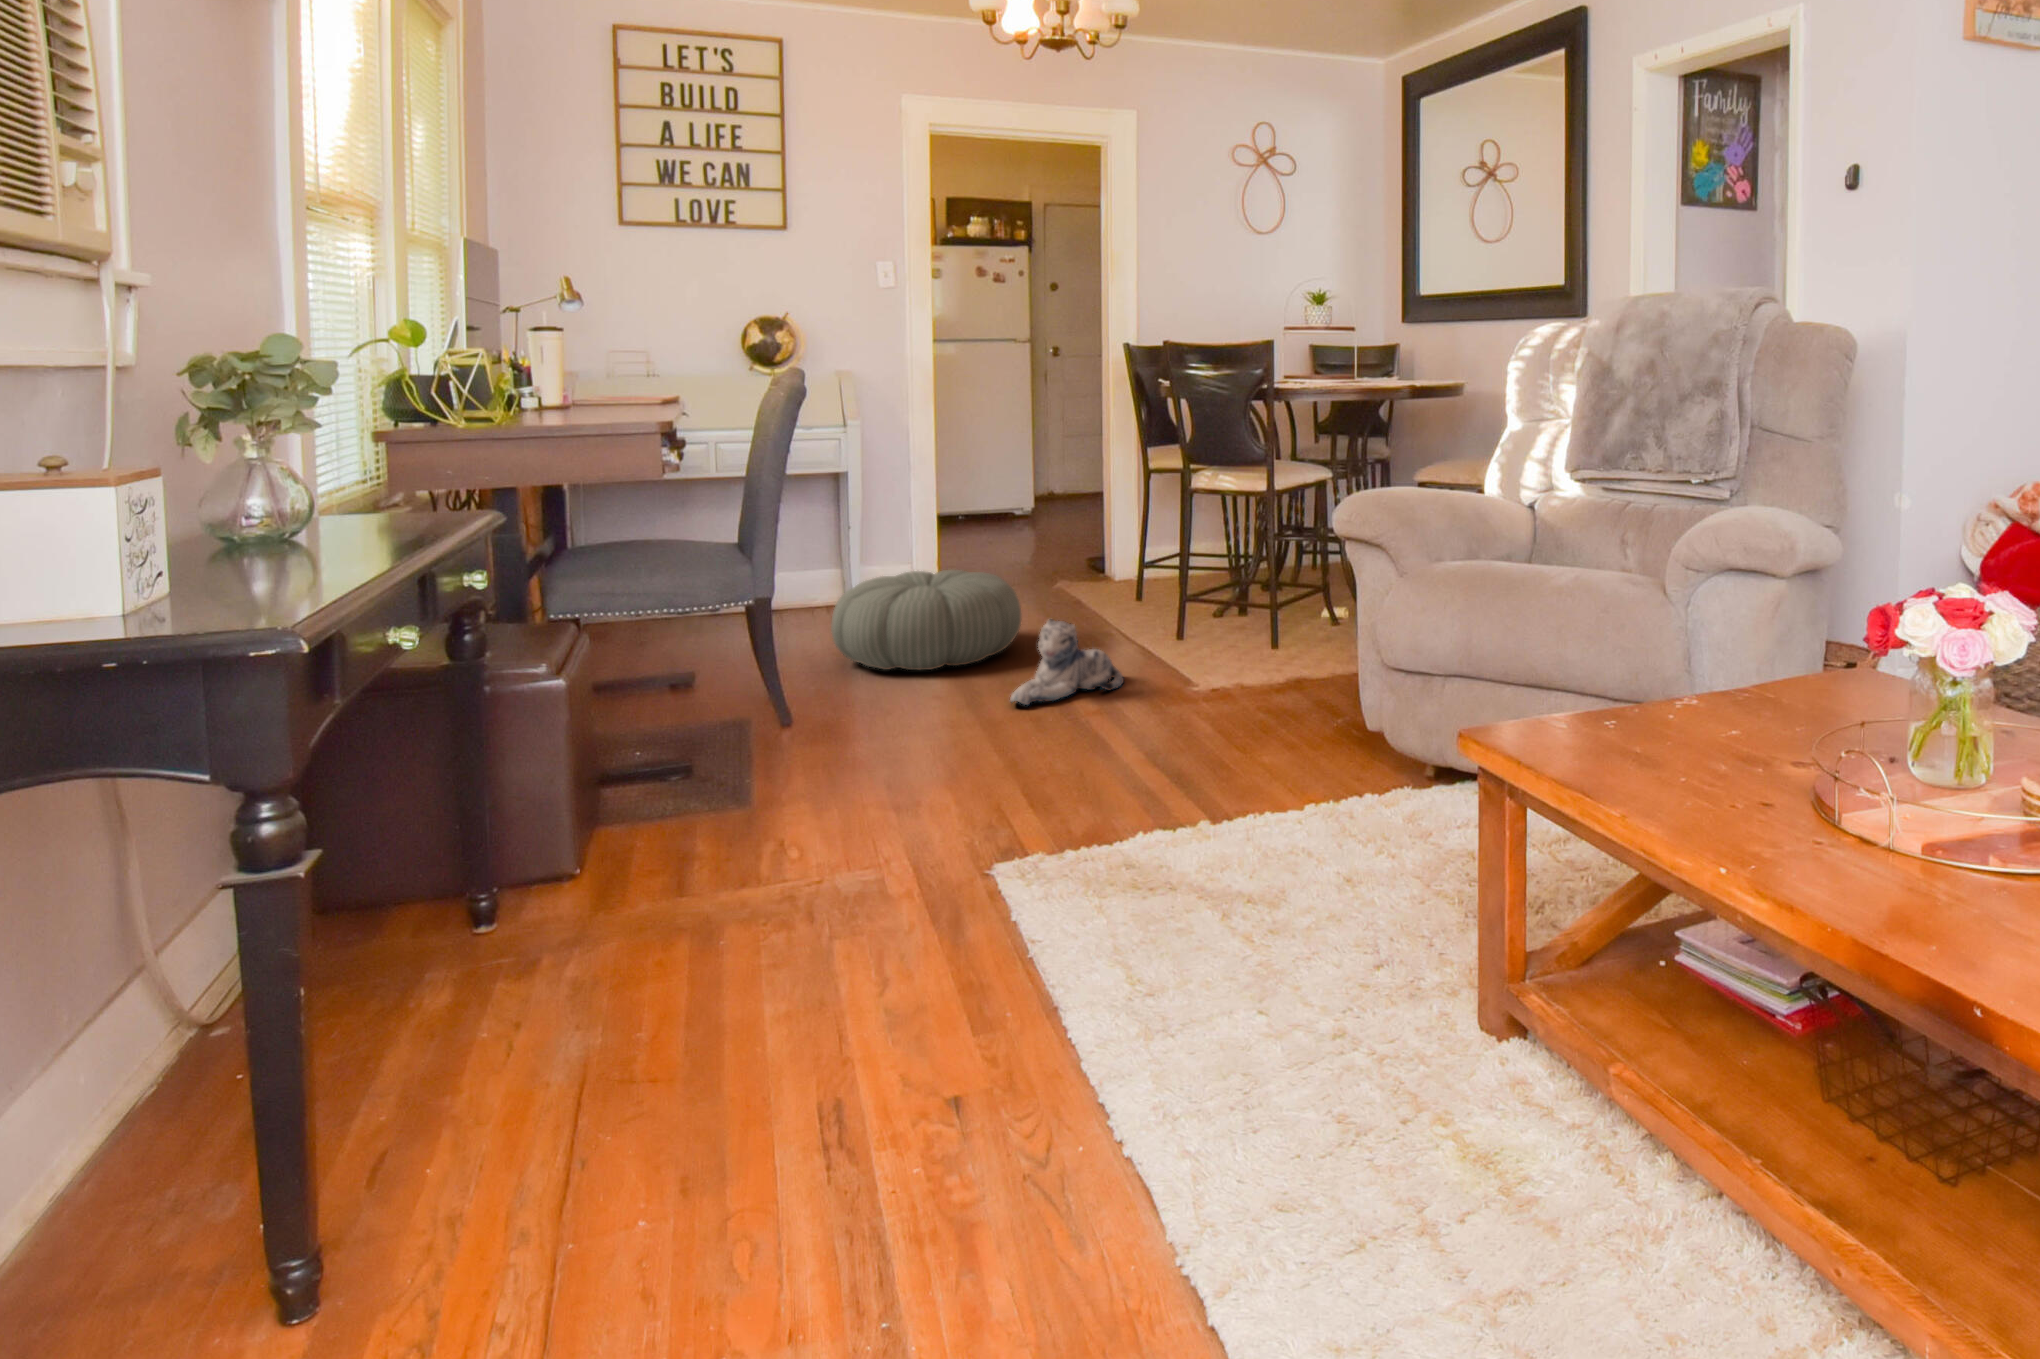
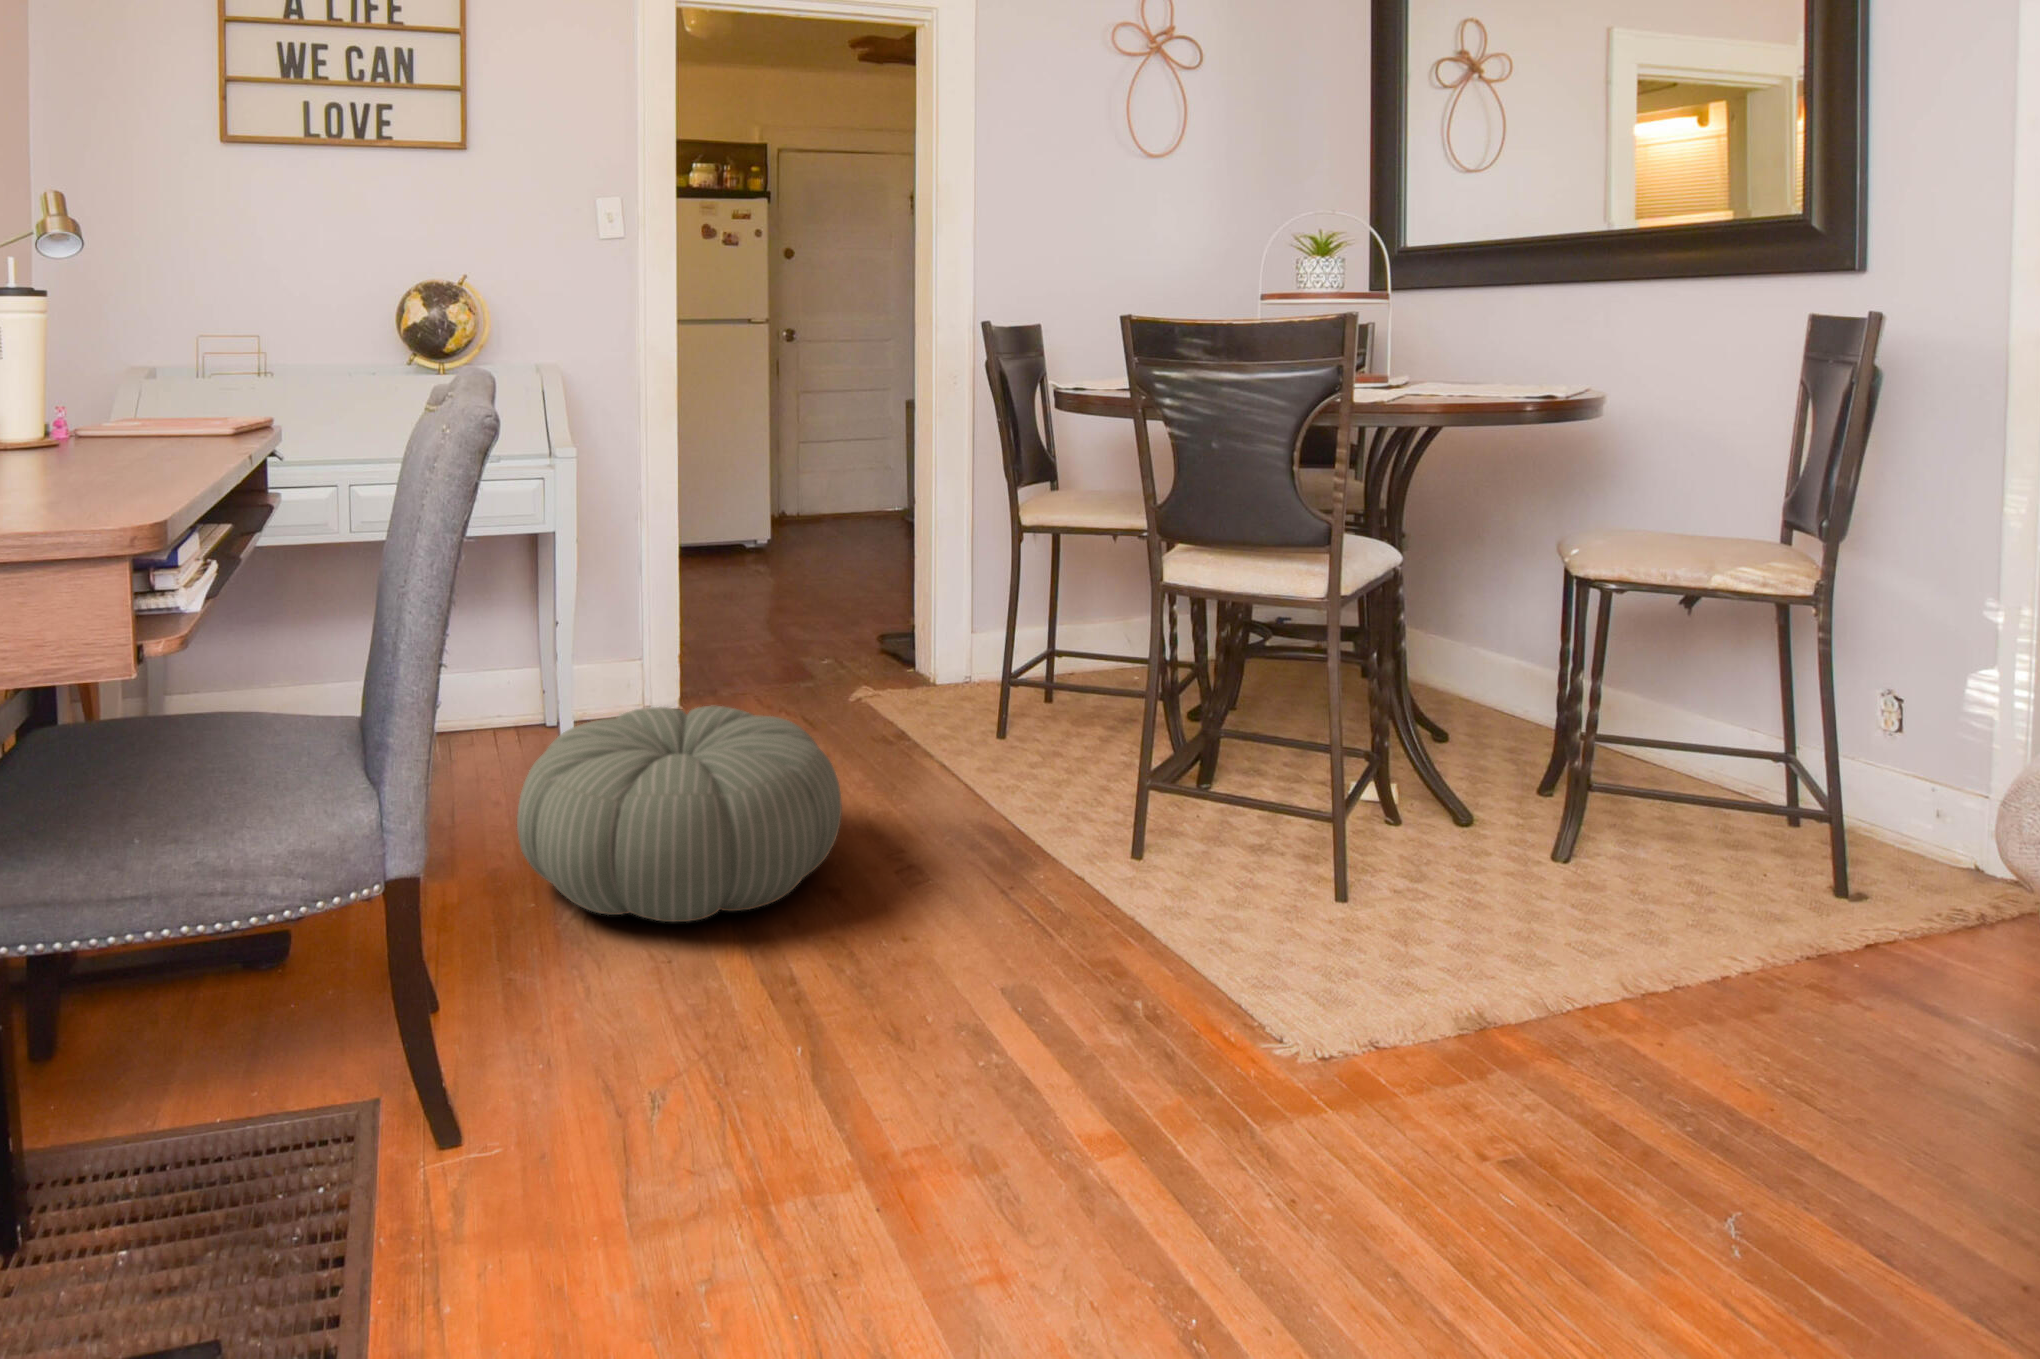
plush toy: present [1010,619,1124,705] -> none [874,878,1080,1086]

